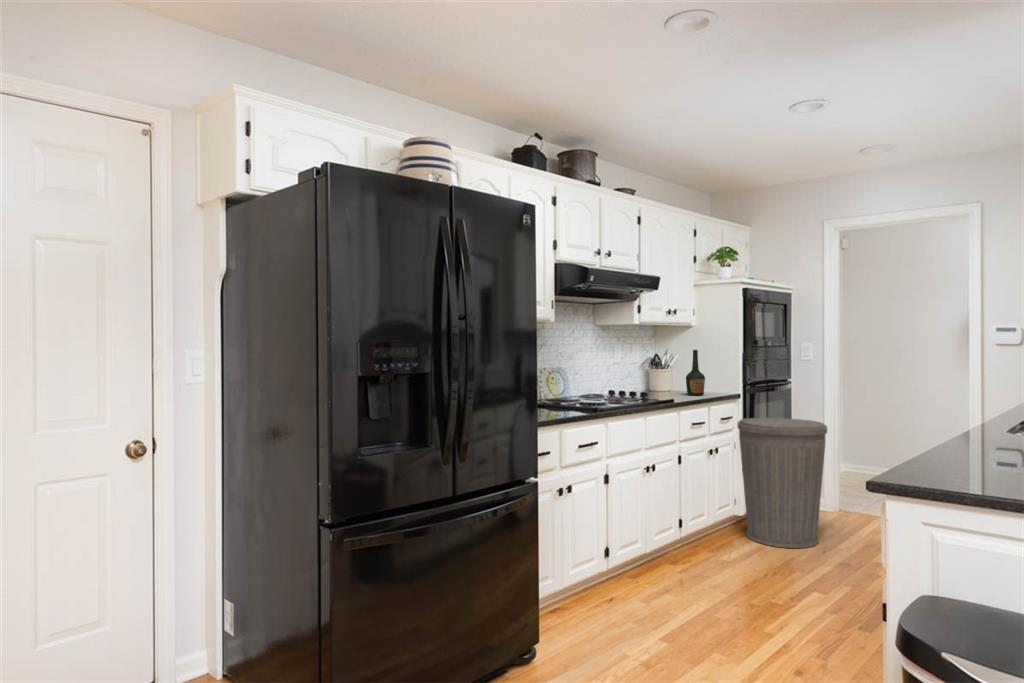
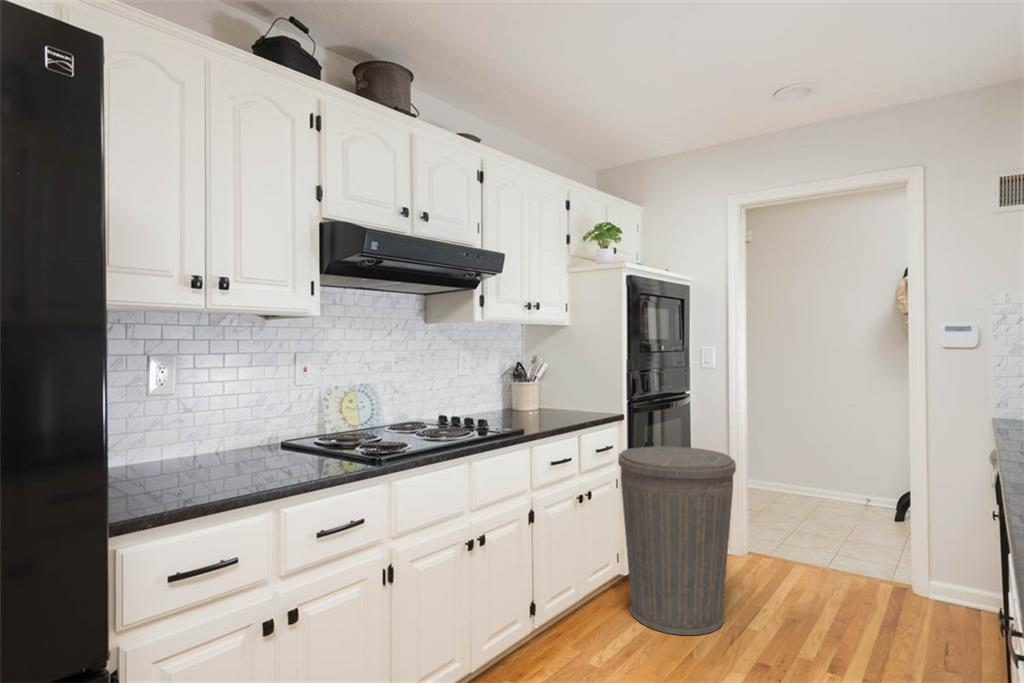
bottle: present [686,350,705,395] -> none [549,357,574,420]

